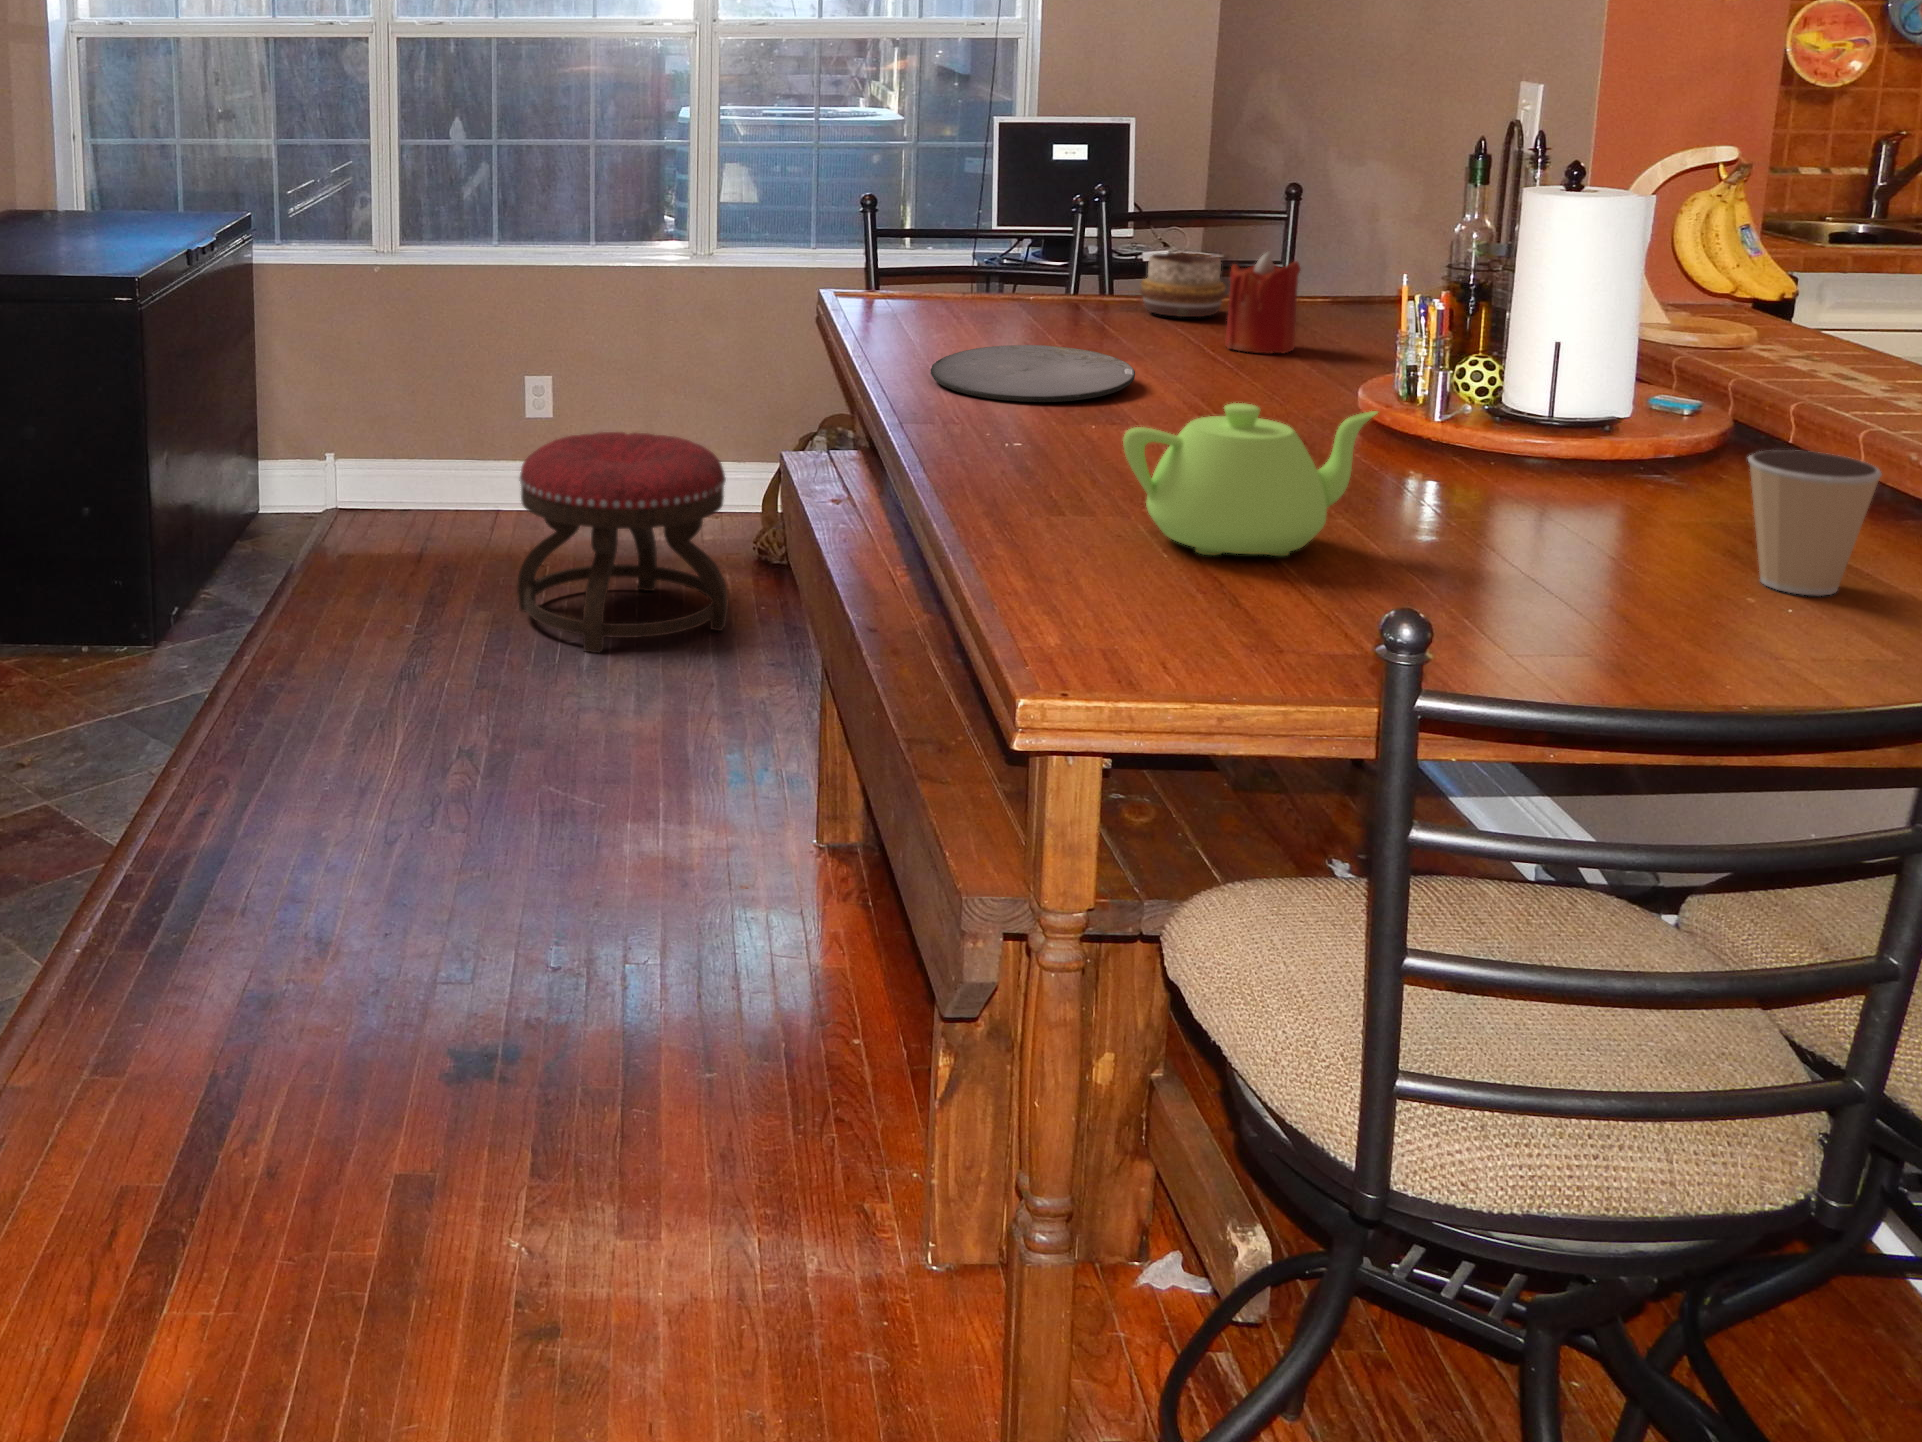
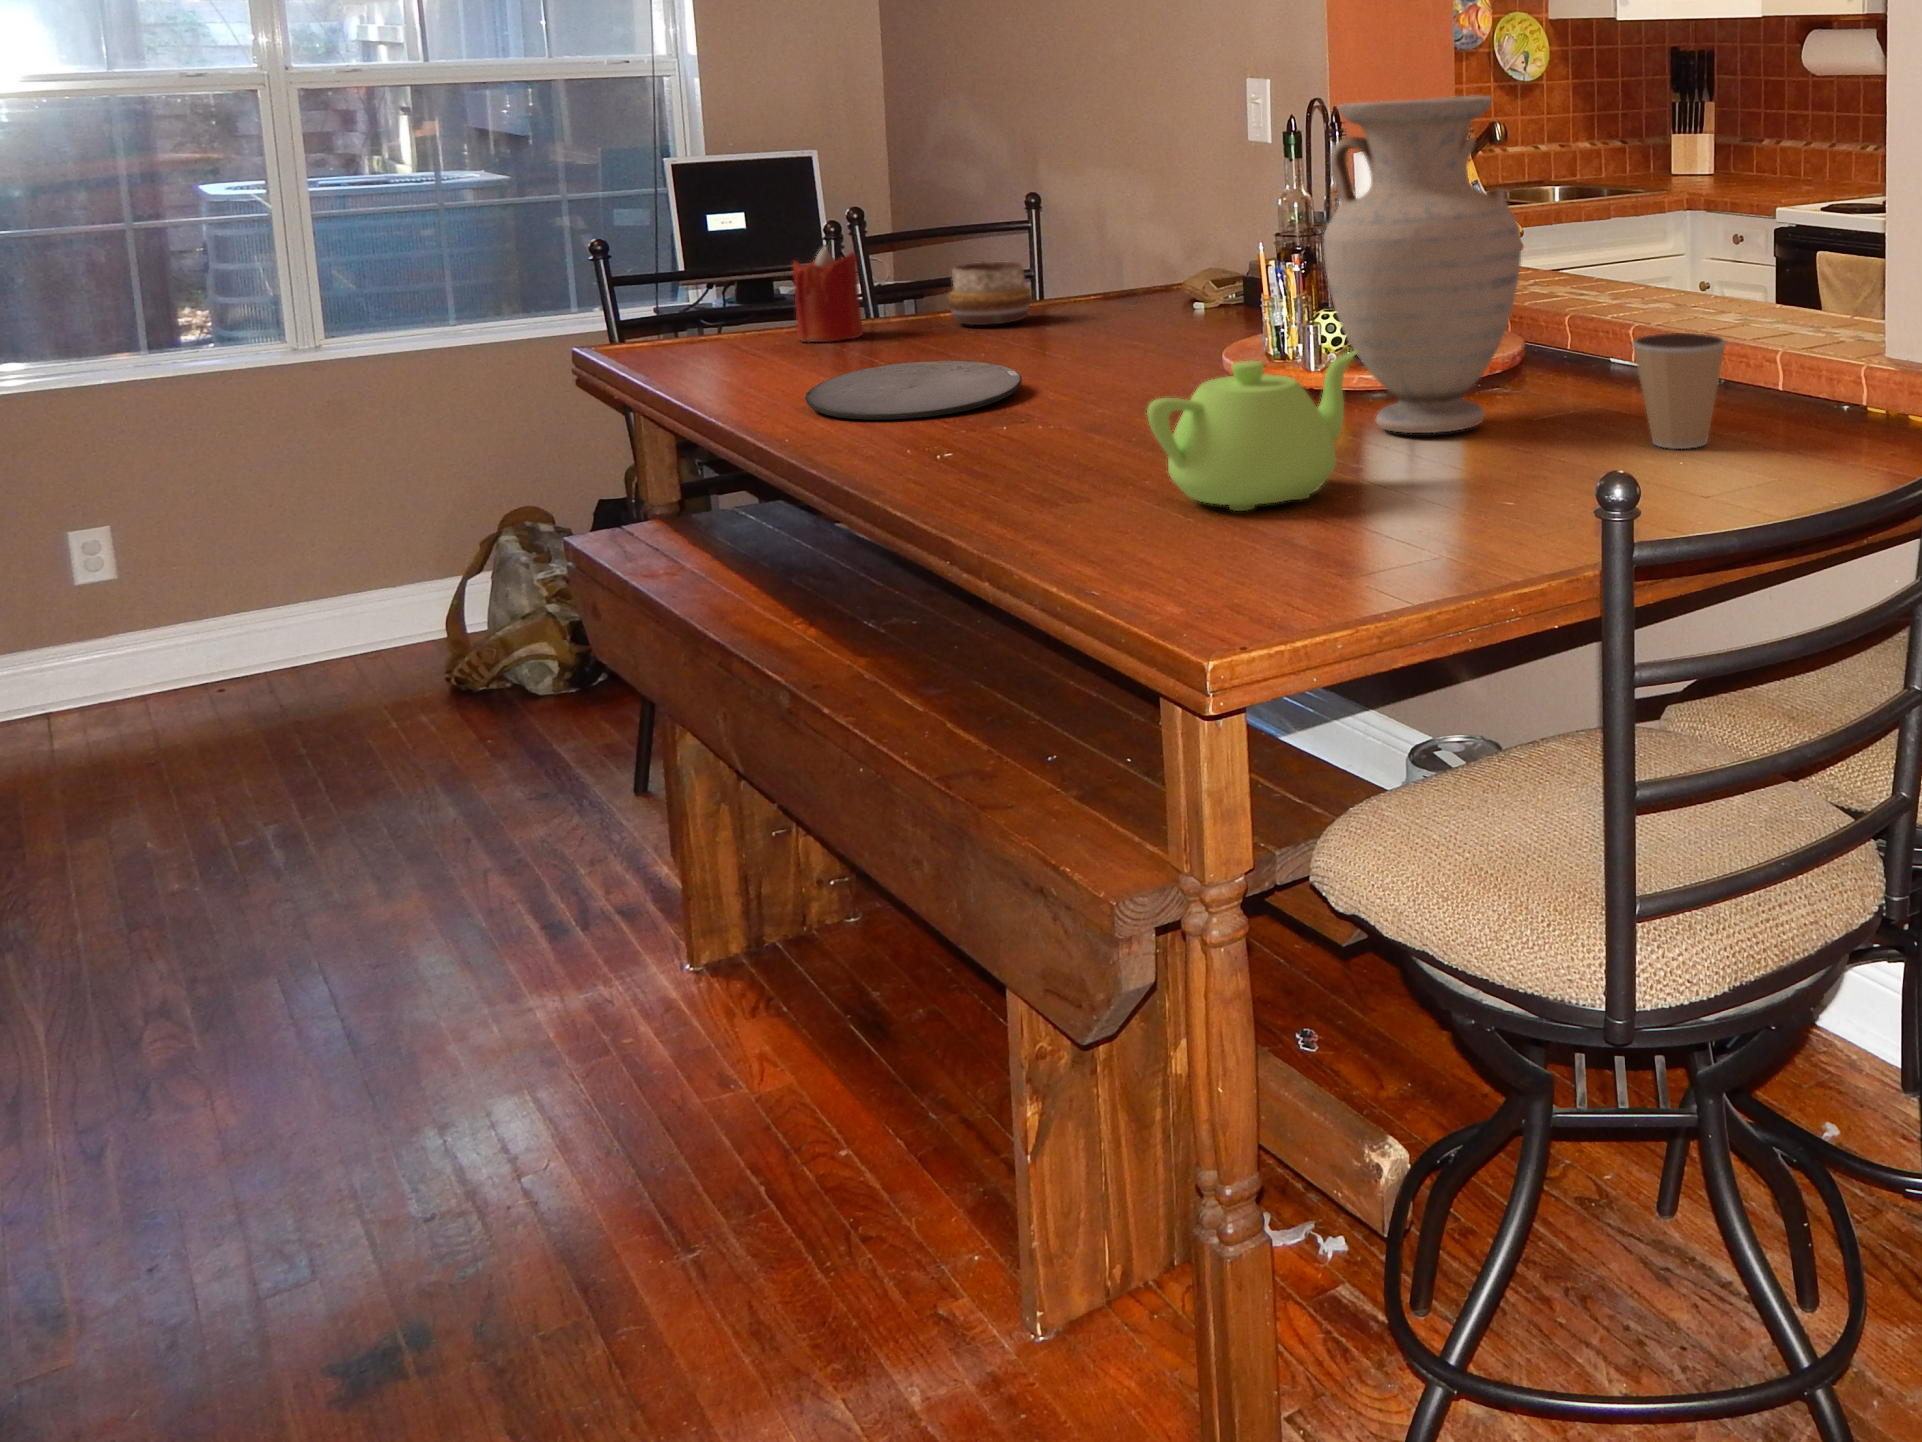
vase: none [1406,139,1651,516] -> present [1324,96,1521,433]
candle: present [1225,252,1301,354] -> present [793,246,863,342]
ottoman: present [517,432,728,653] -> none [138,563,457,846]

